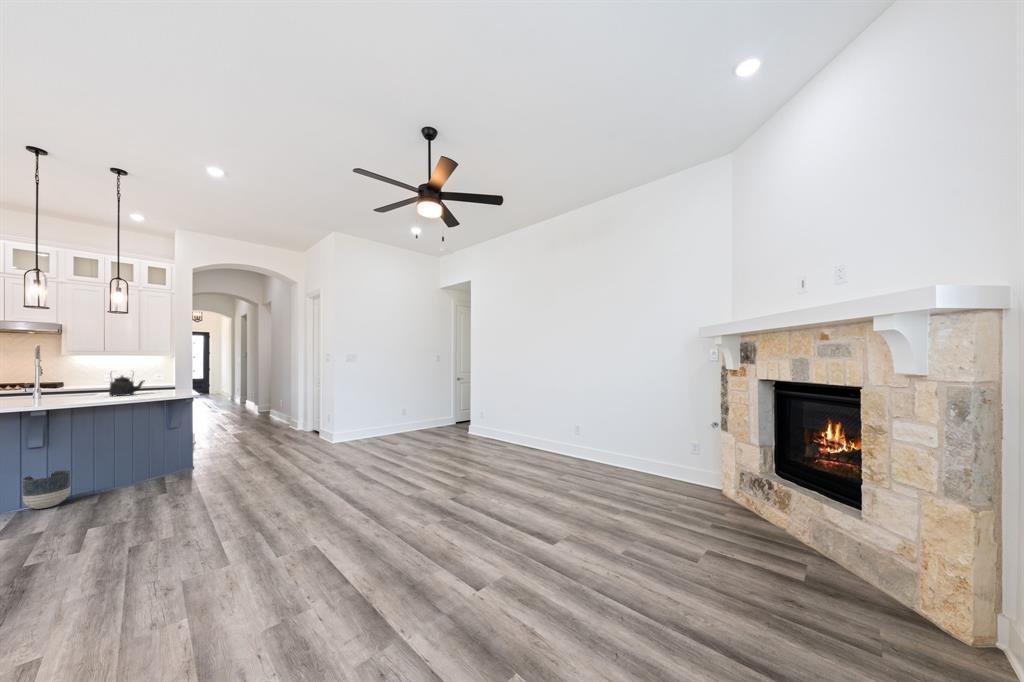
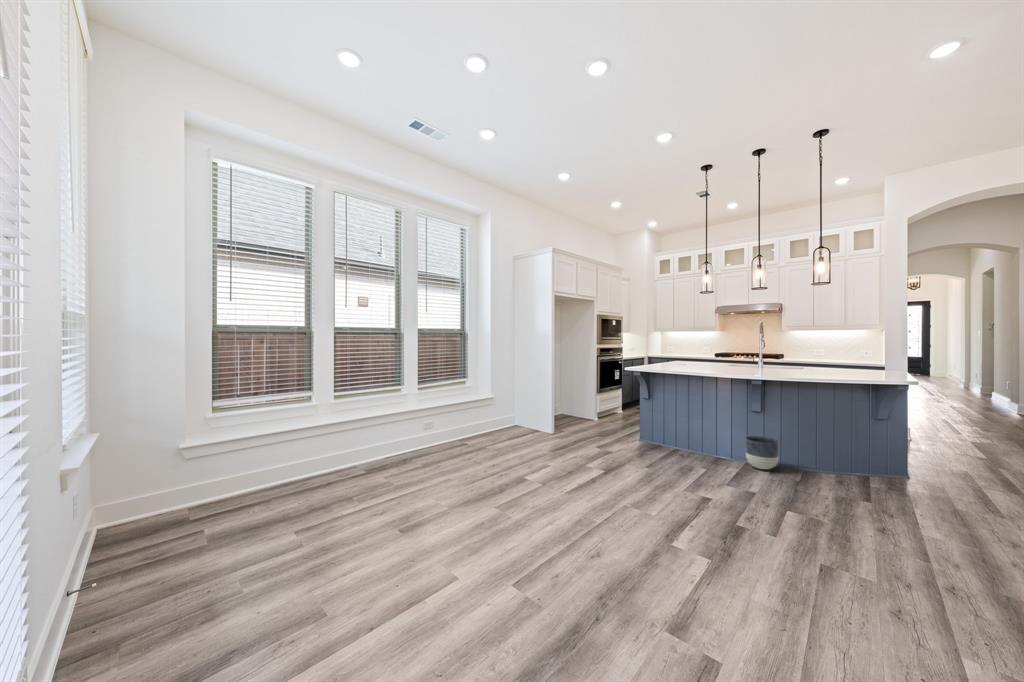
kettle: present [109,376,145,396] -> none [813,347,849,374]

